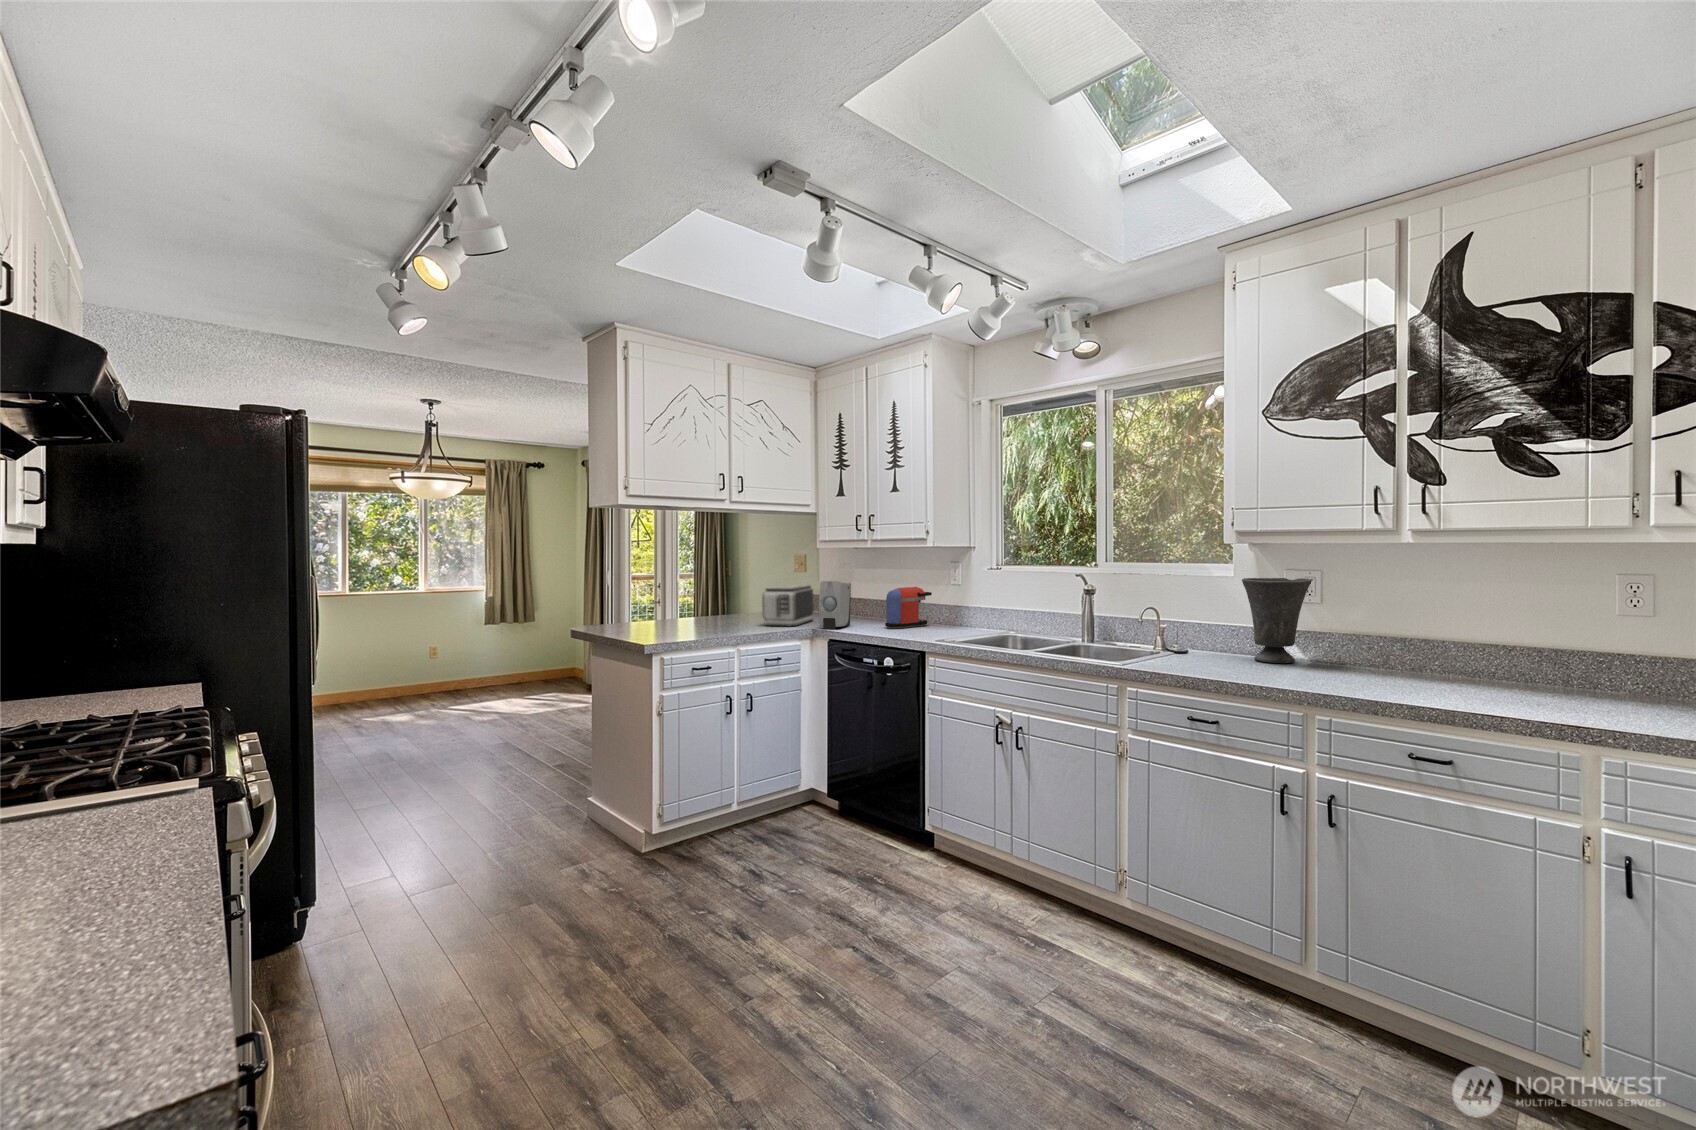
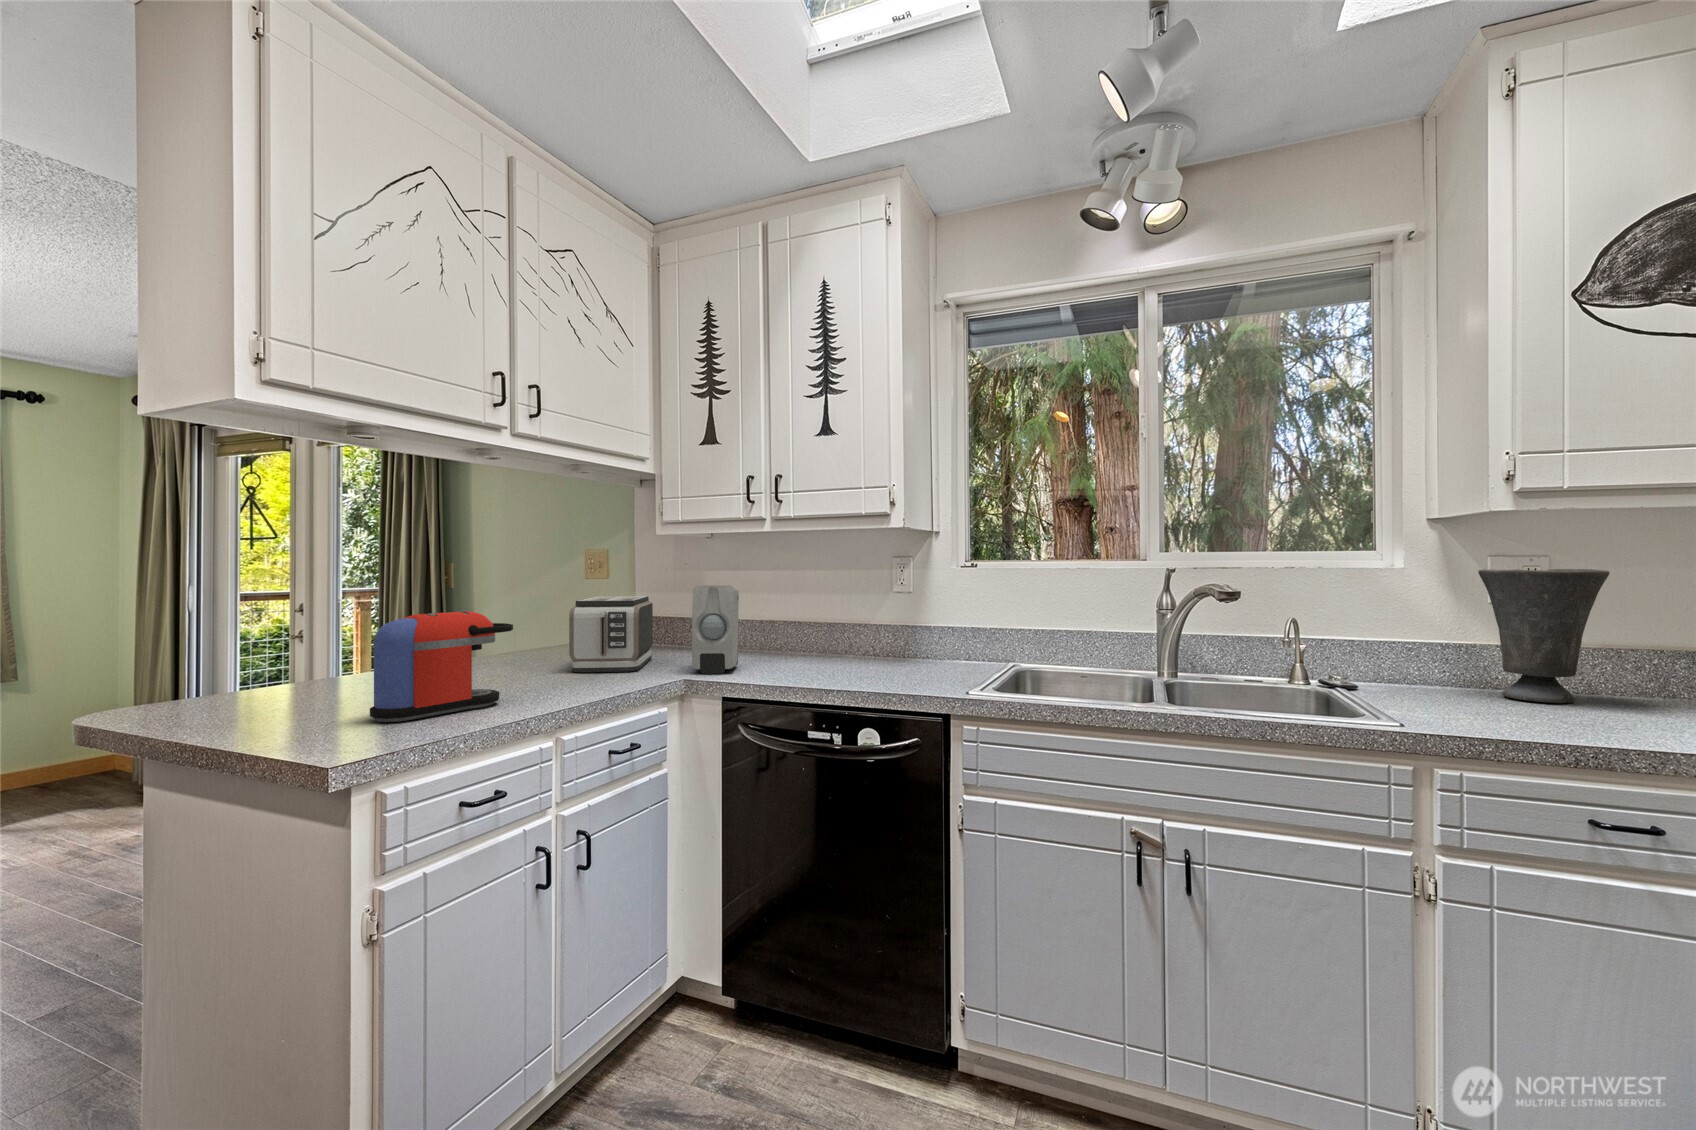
coffee maker: present [885,587,932,629] -> present [370,611,513,722]

